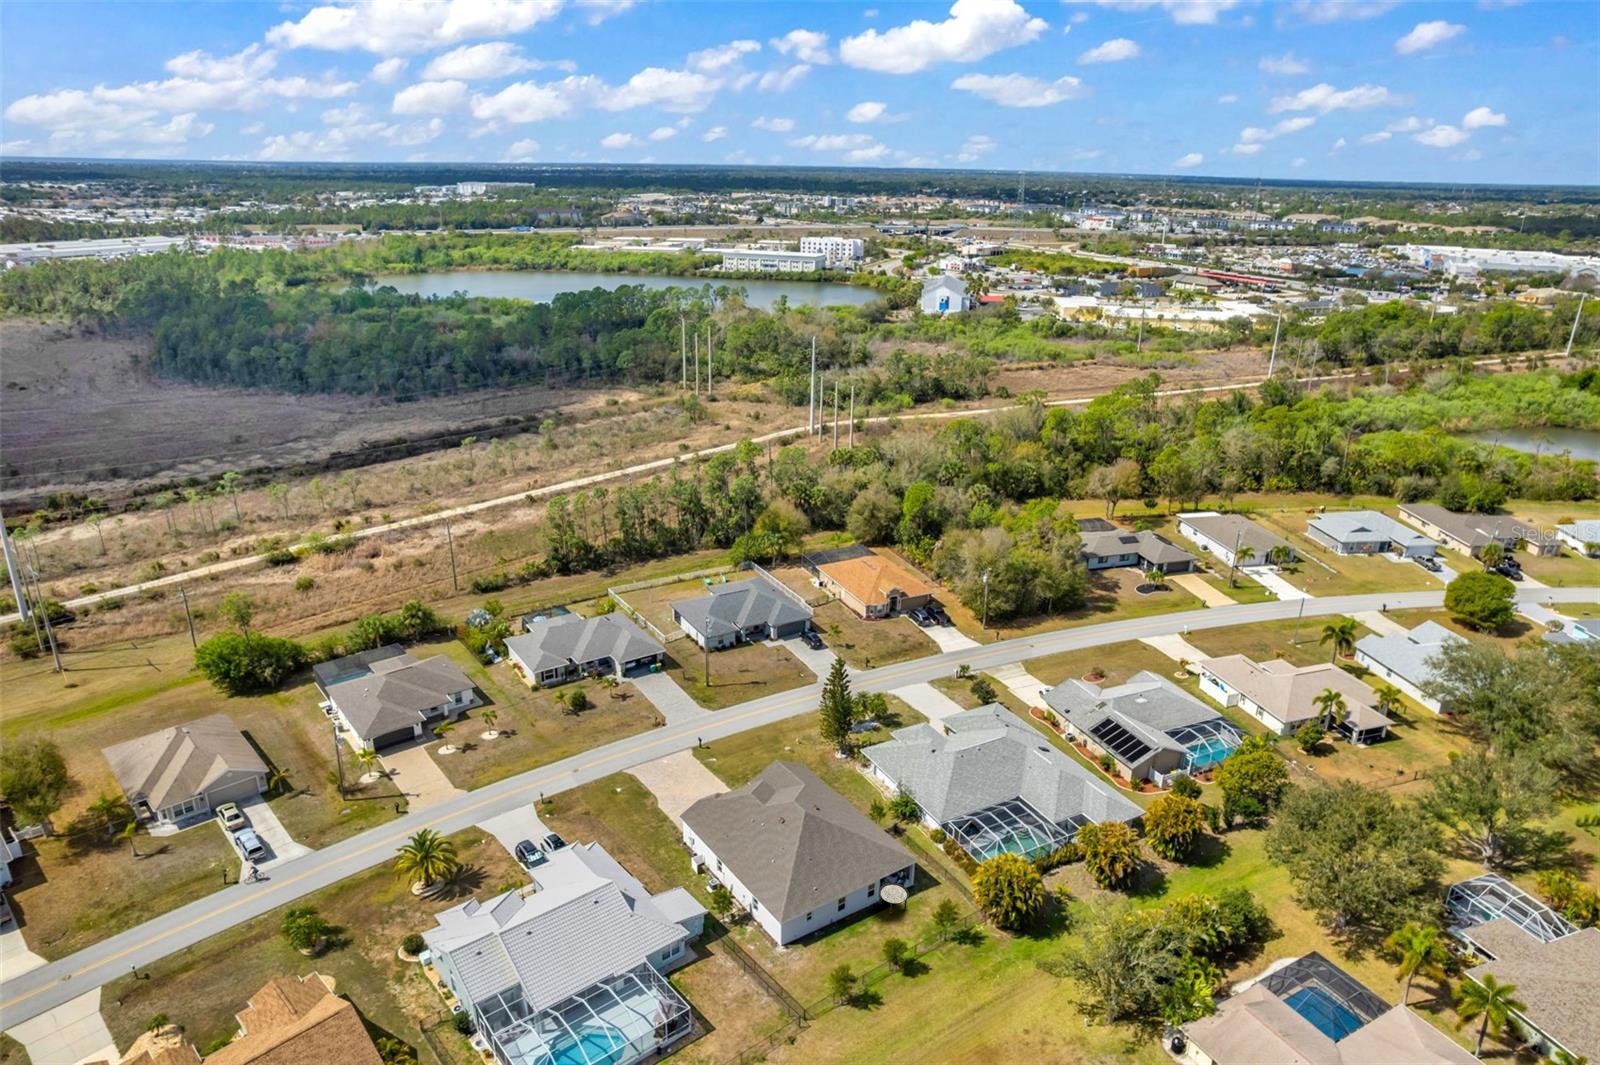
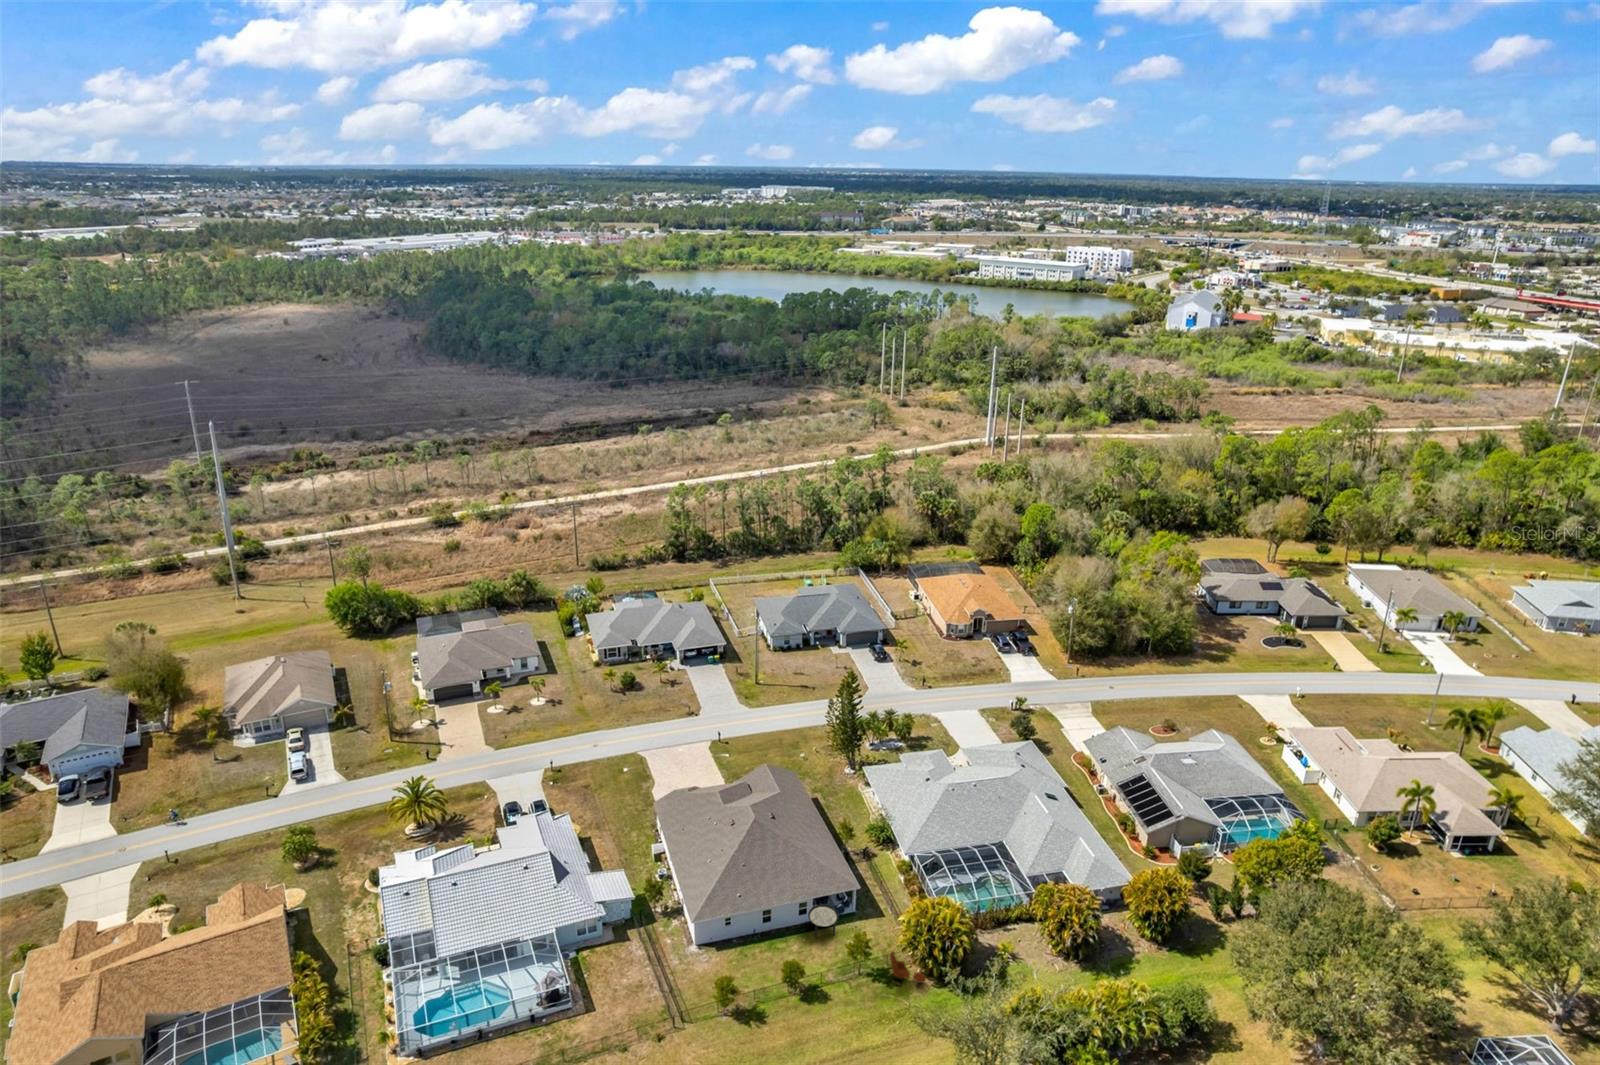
lounge chair: none [974,911,1008,944] -> present [890,951,926,985]

